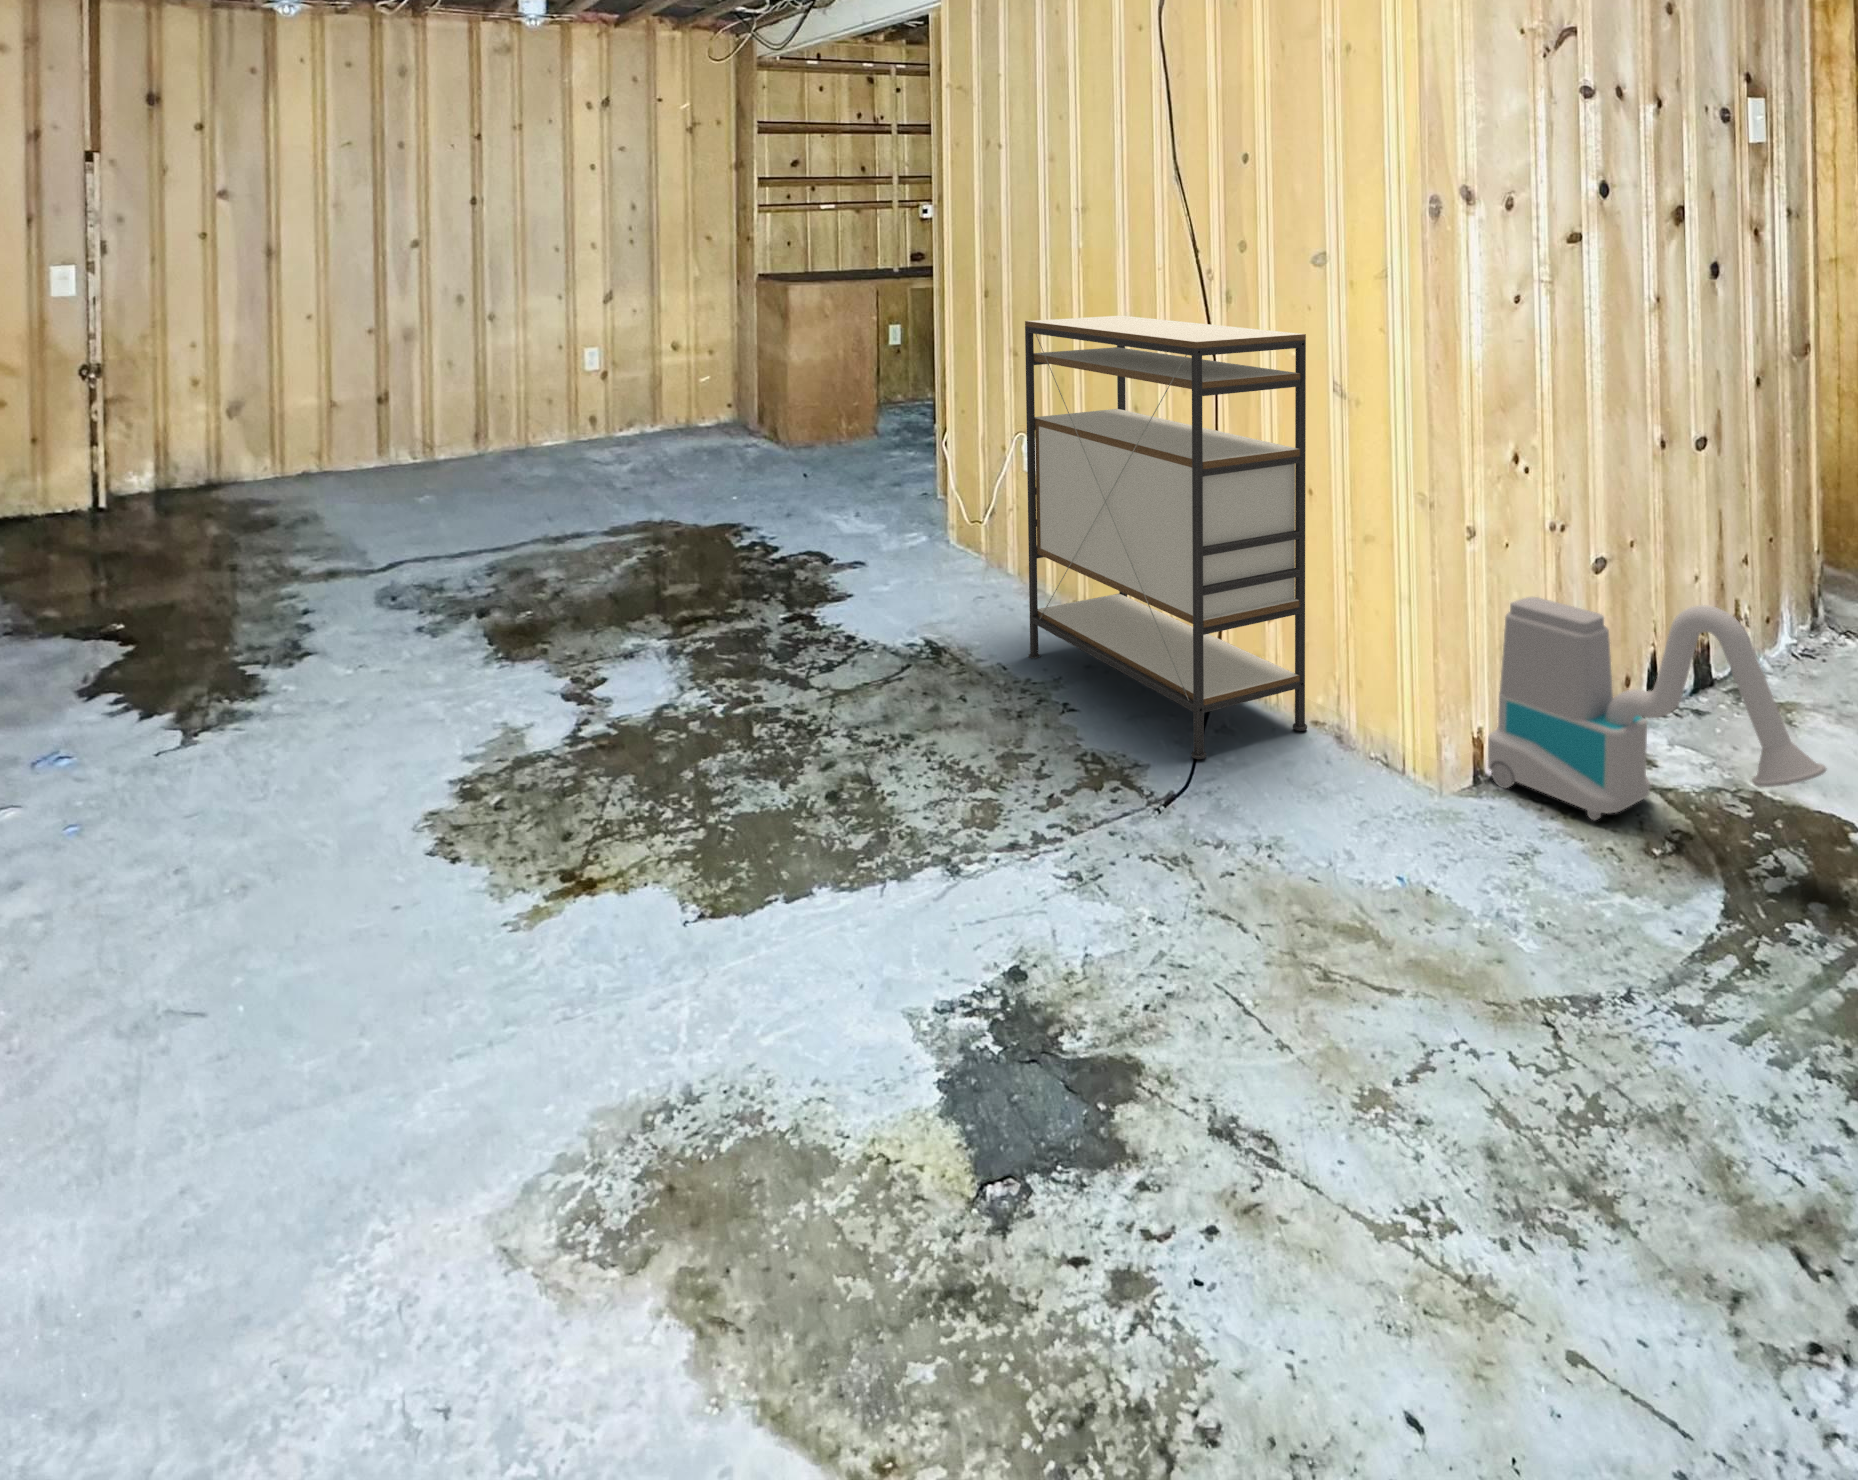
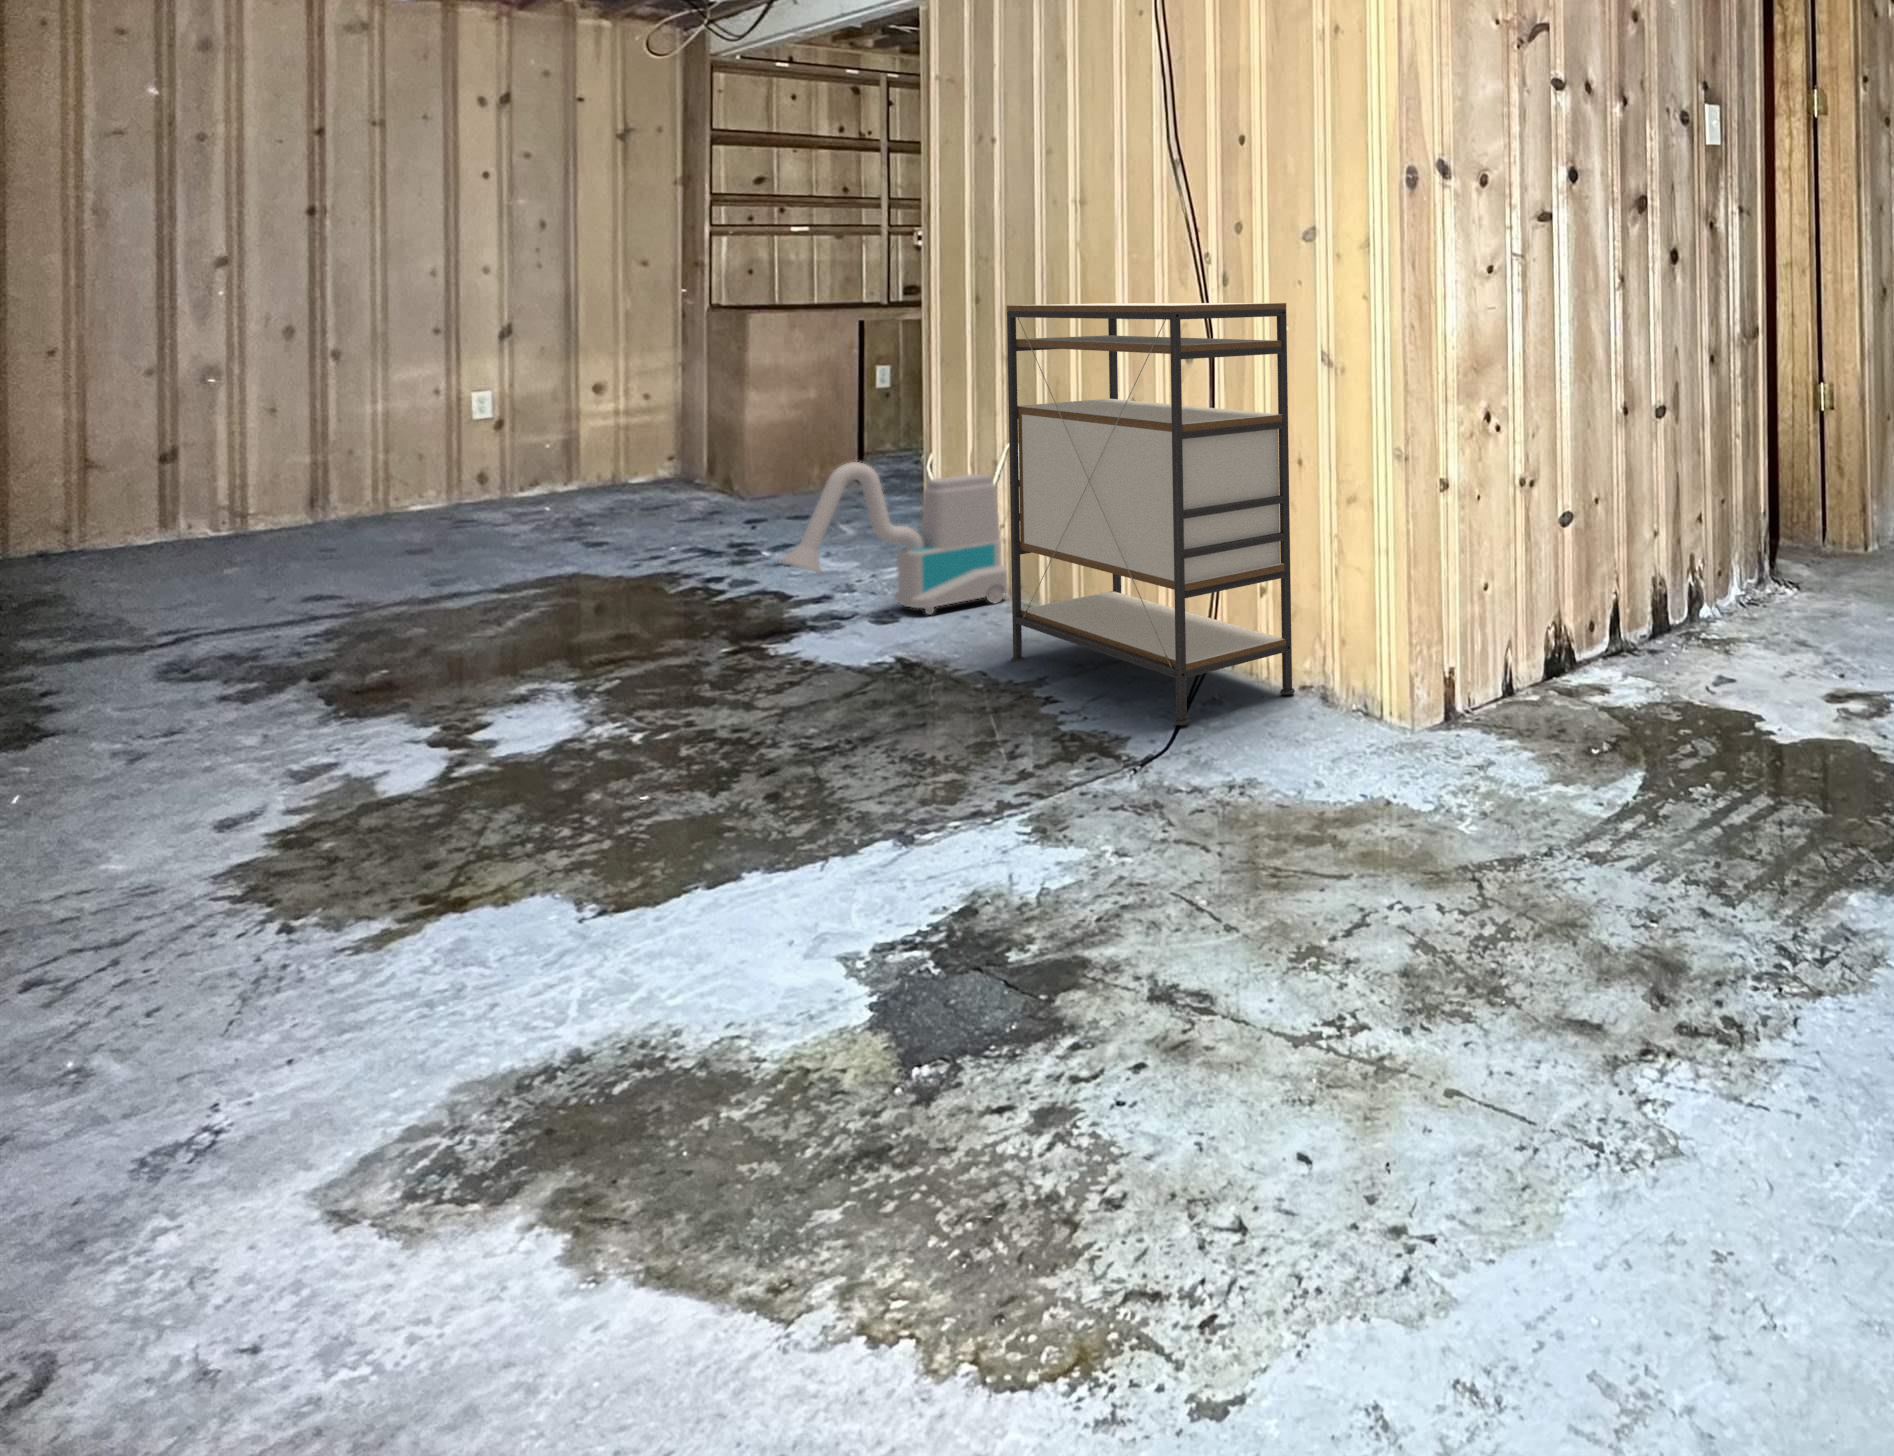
vacuum cleaner: present [1488,597,1827,820] -> present [778,462,1008,615]

